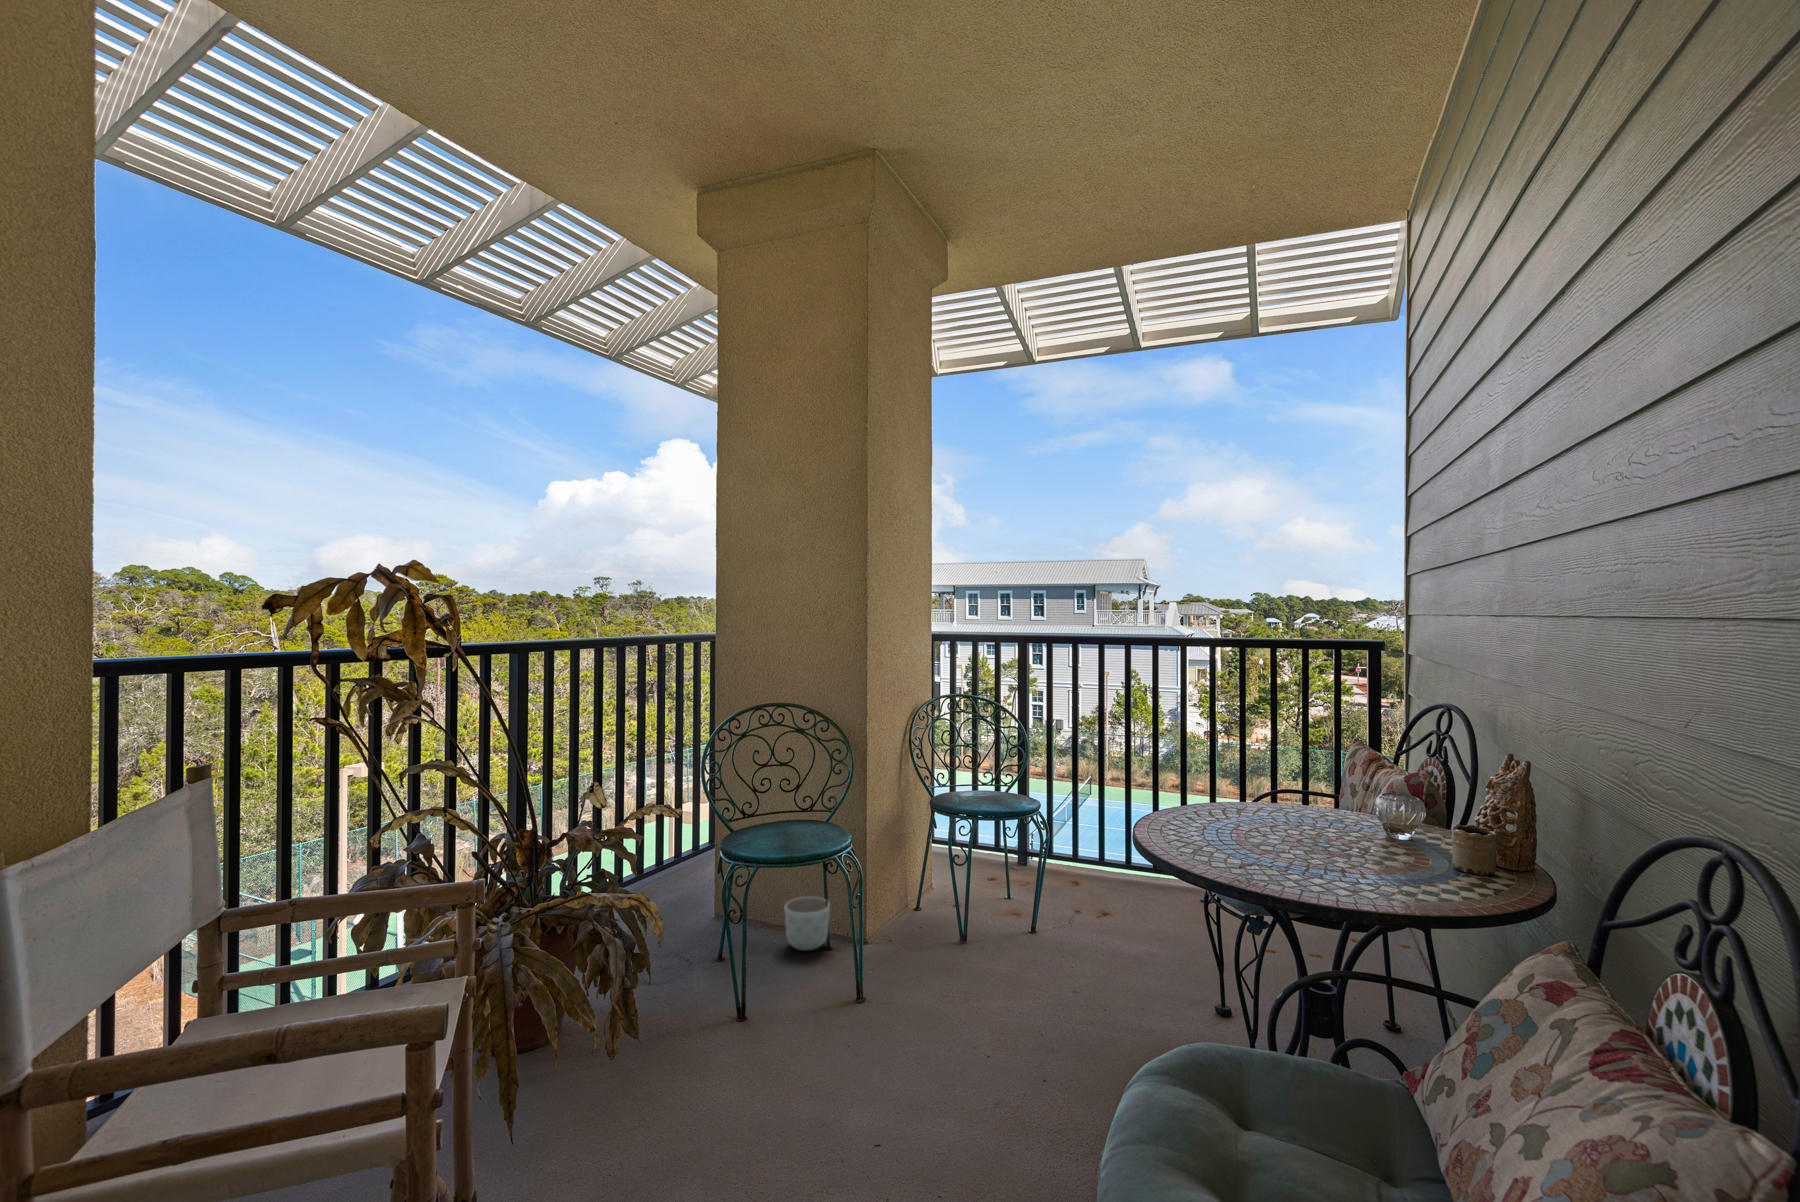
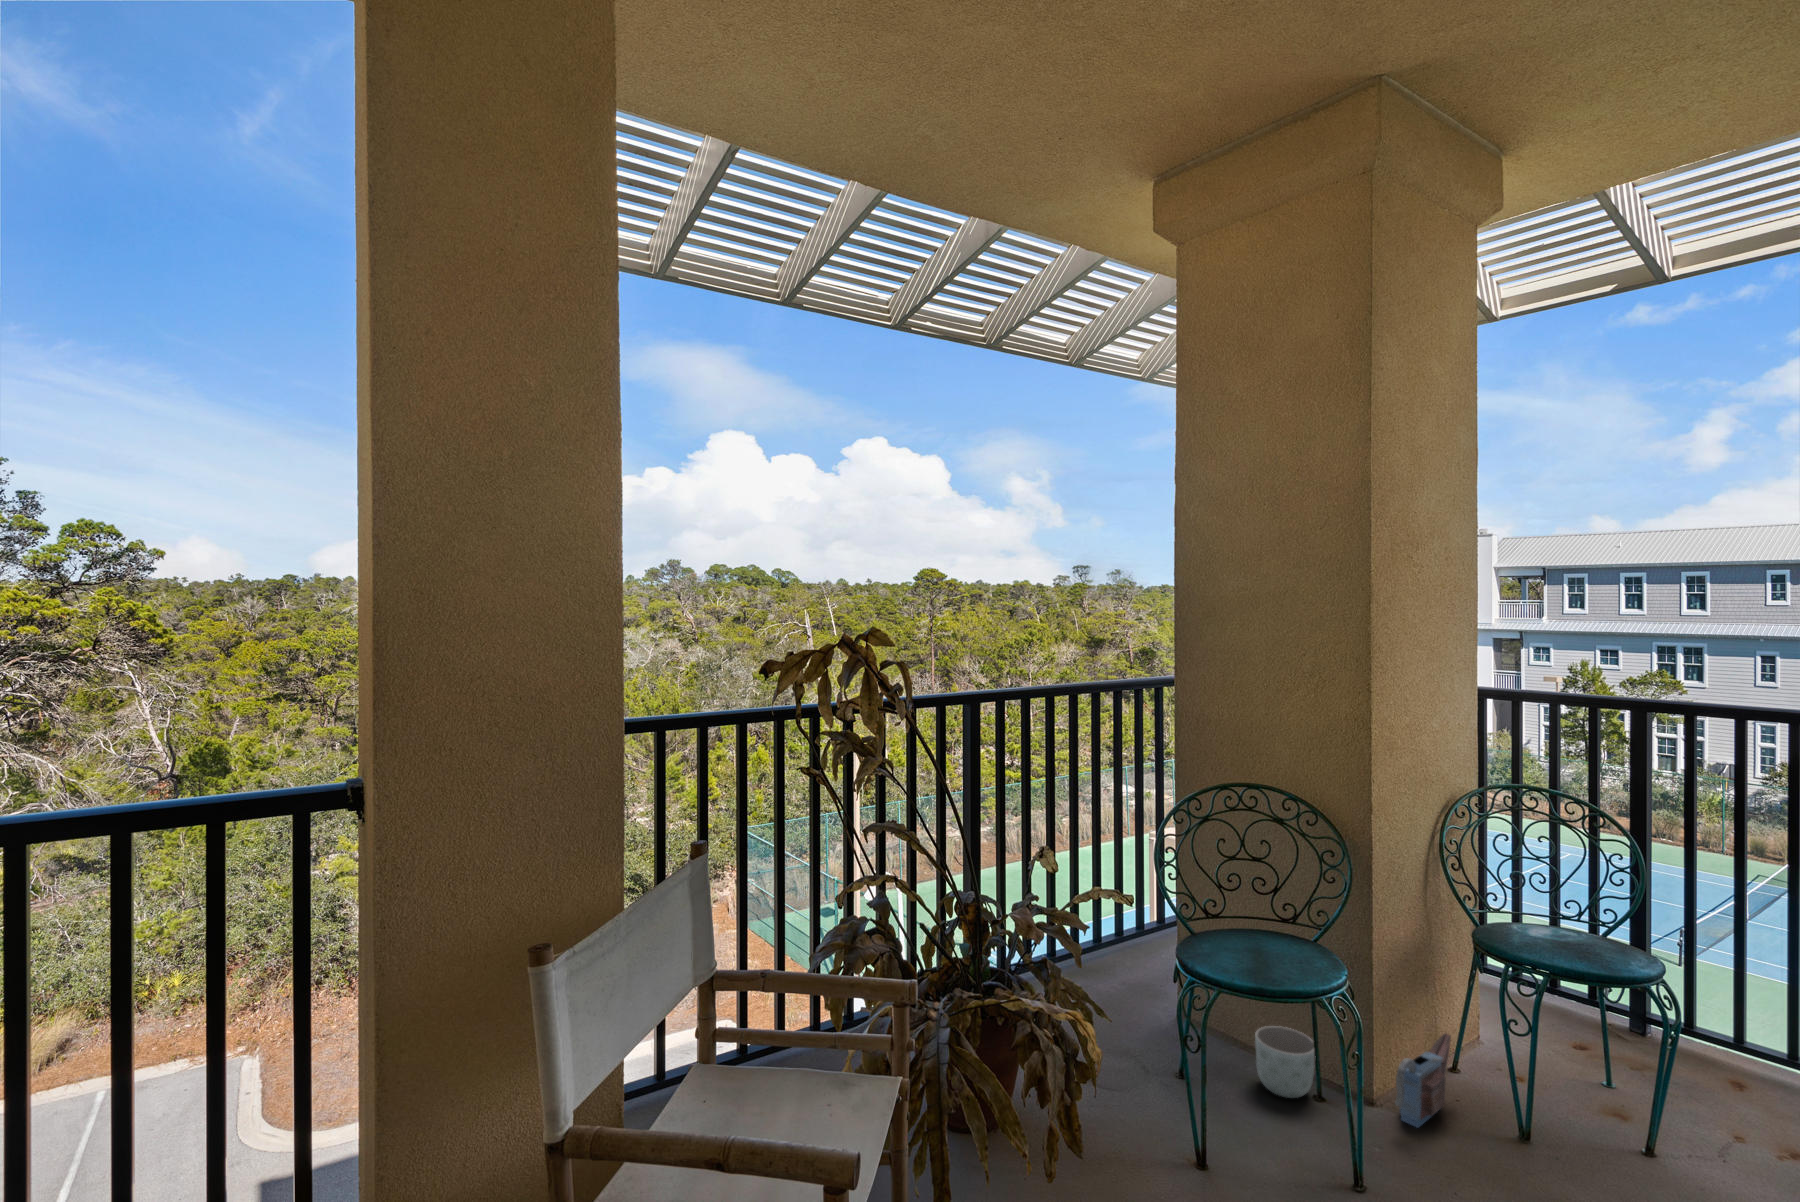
watering can: none [885,873,919,945] -> present [1395,1034,1451,1128]

